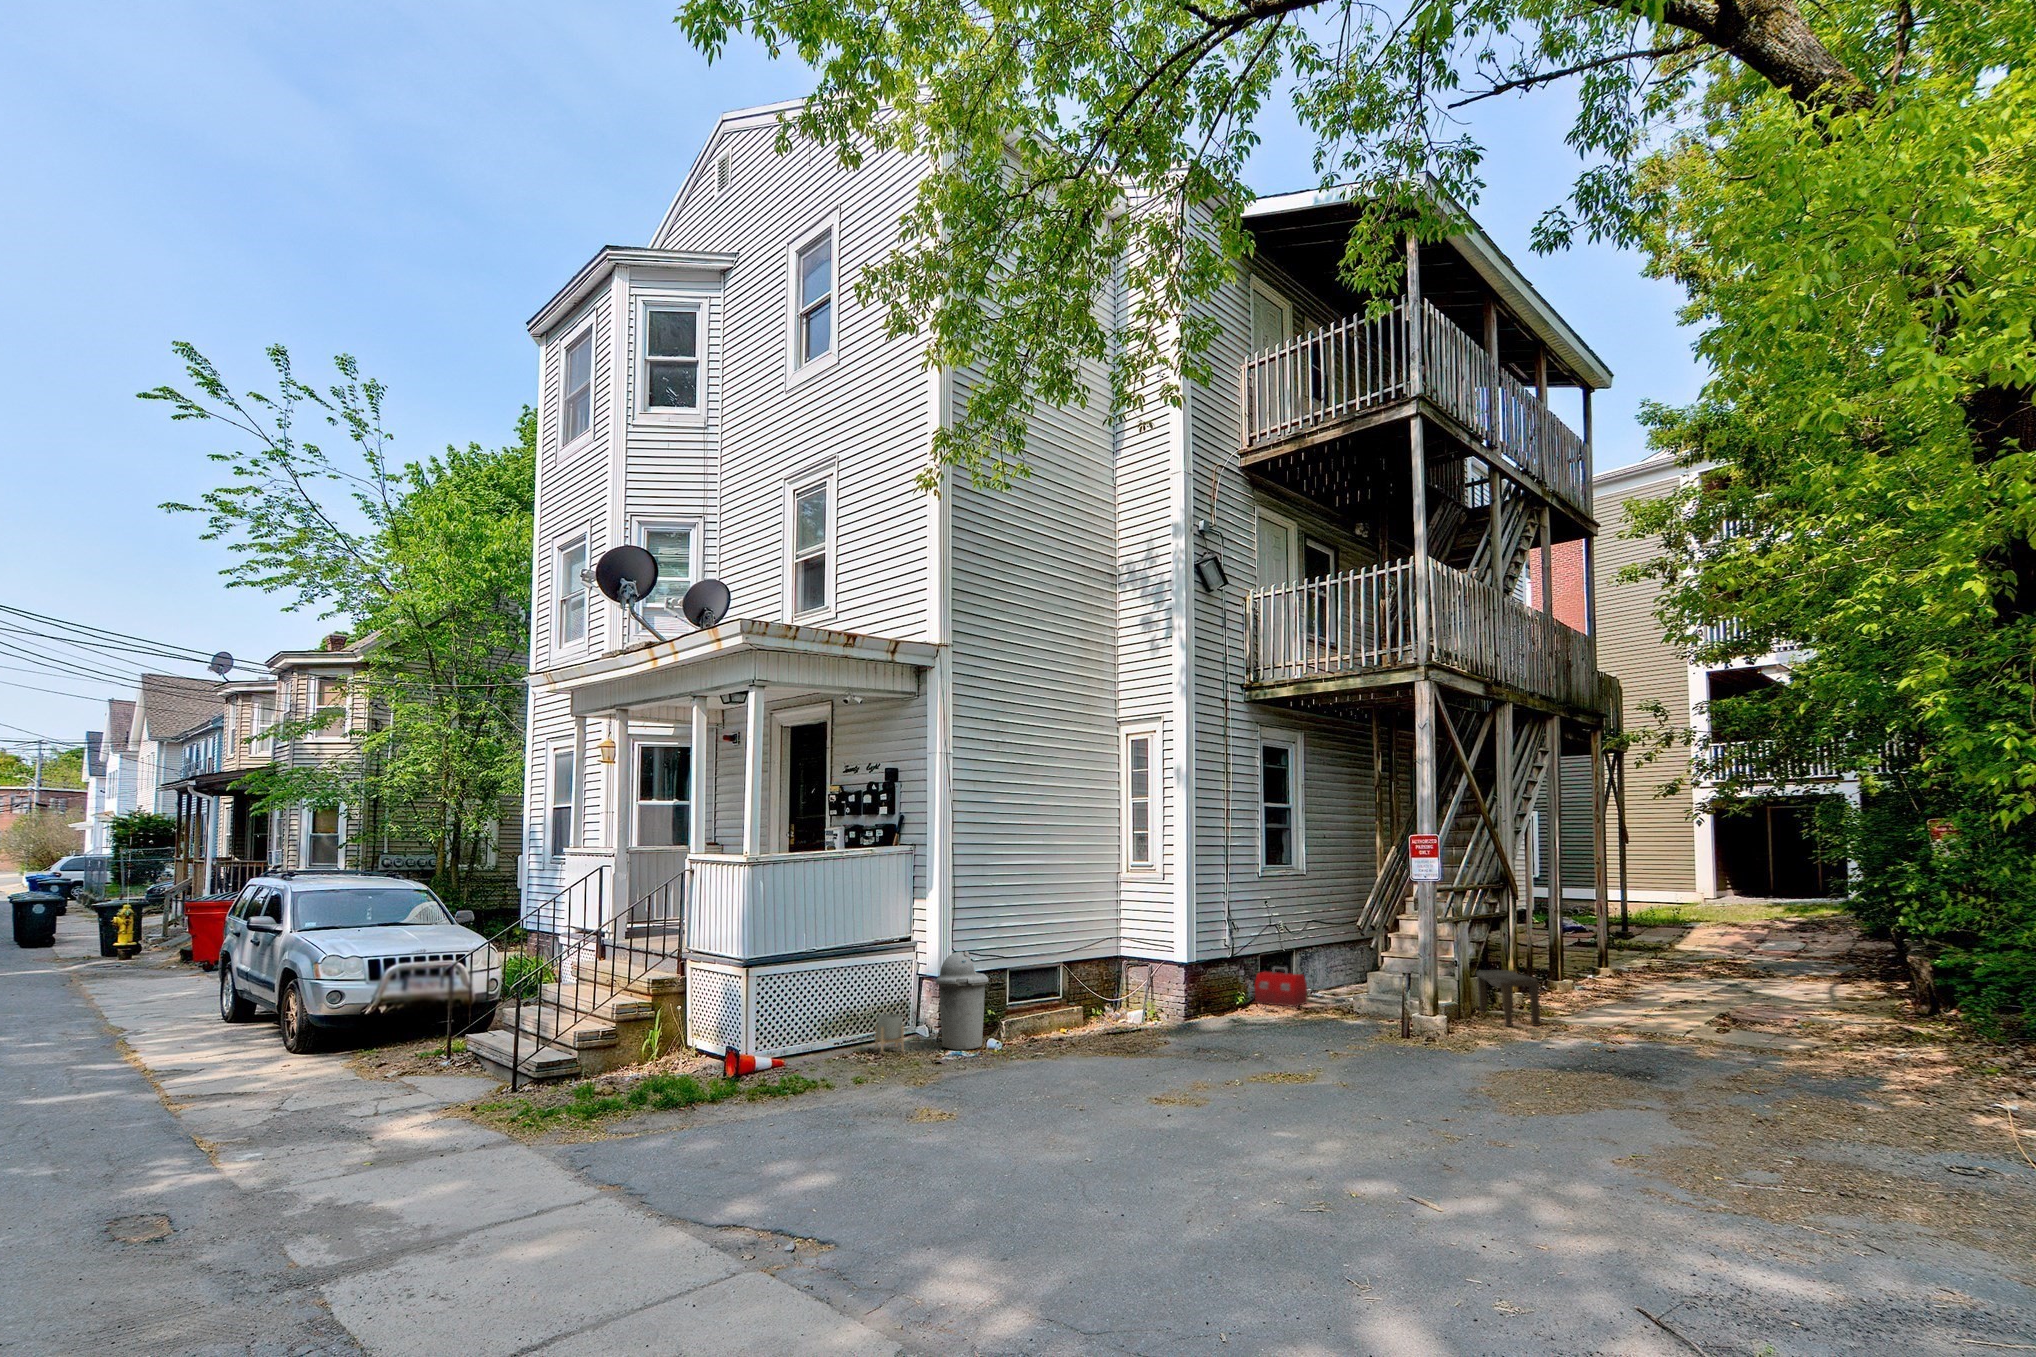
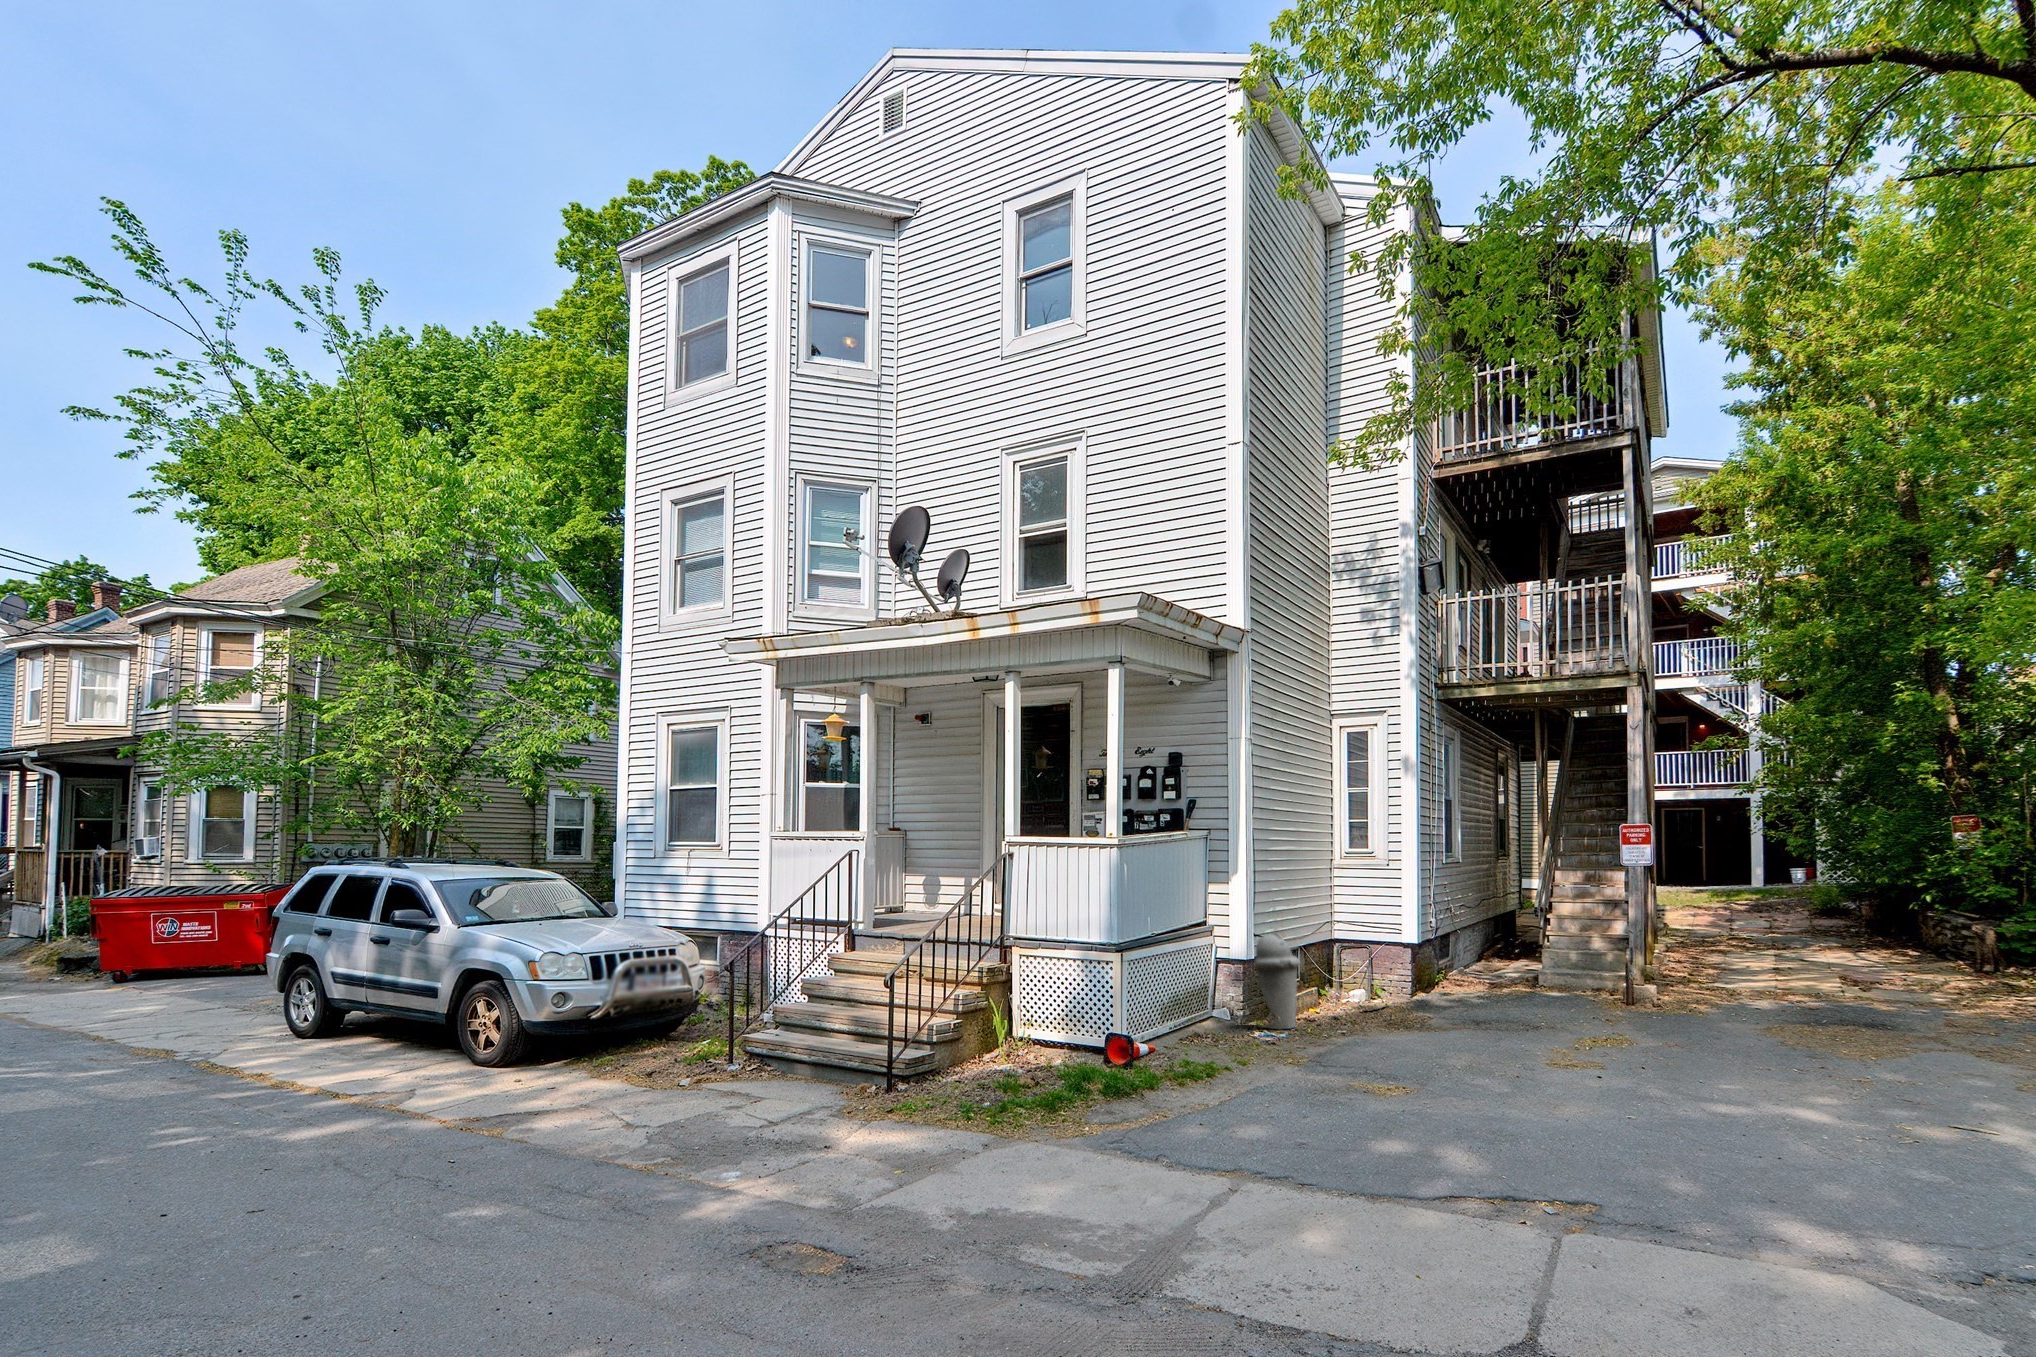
toolbox: present [1255,967,1308,1007] -> none [1440,950,1487,987]
bench: present [1476,970,1540,1026] -> none [1651,947,1728,996]
planter: present [875,1014,904,1053] -> none [1199,997,1232,1035]

